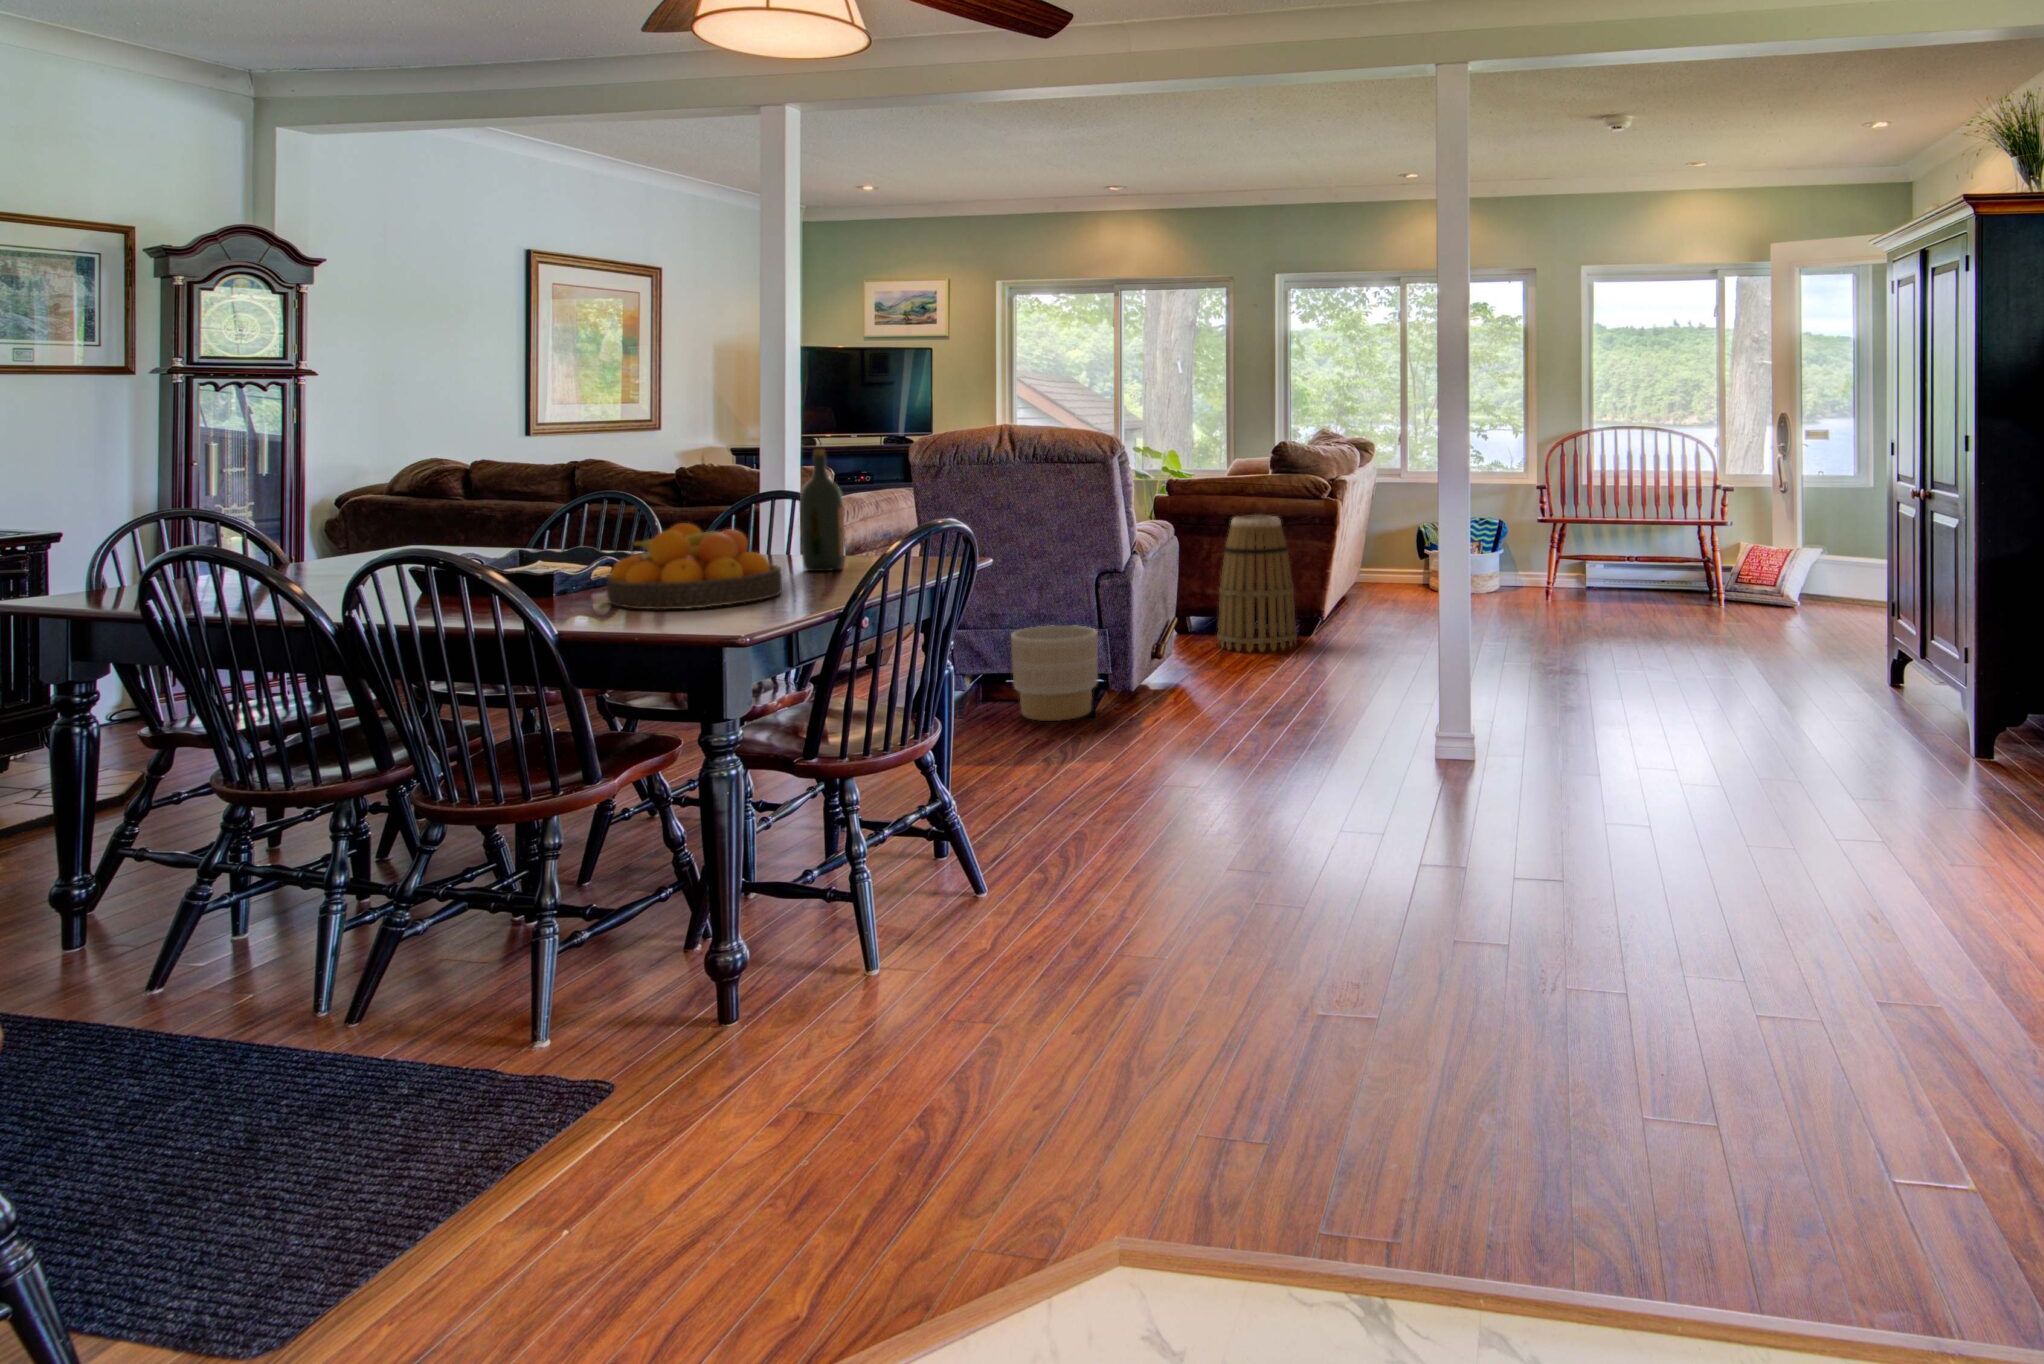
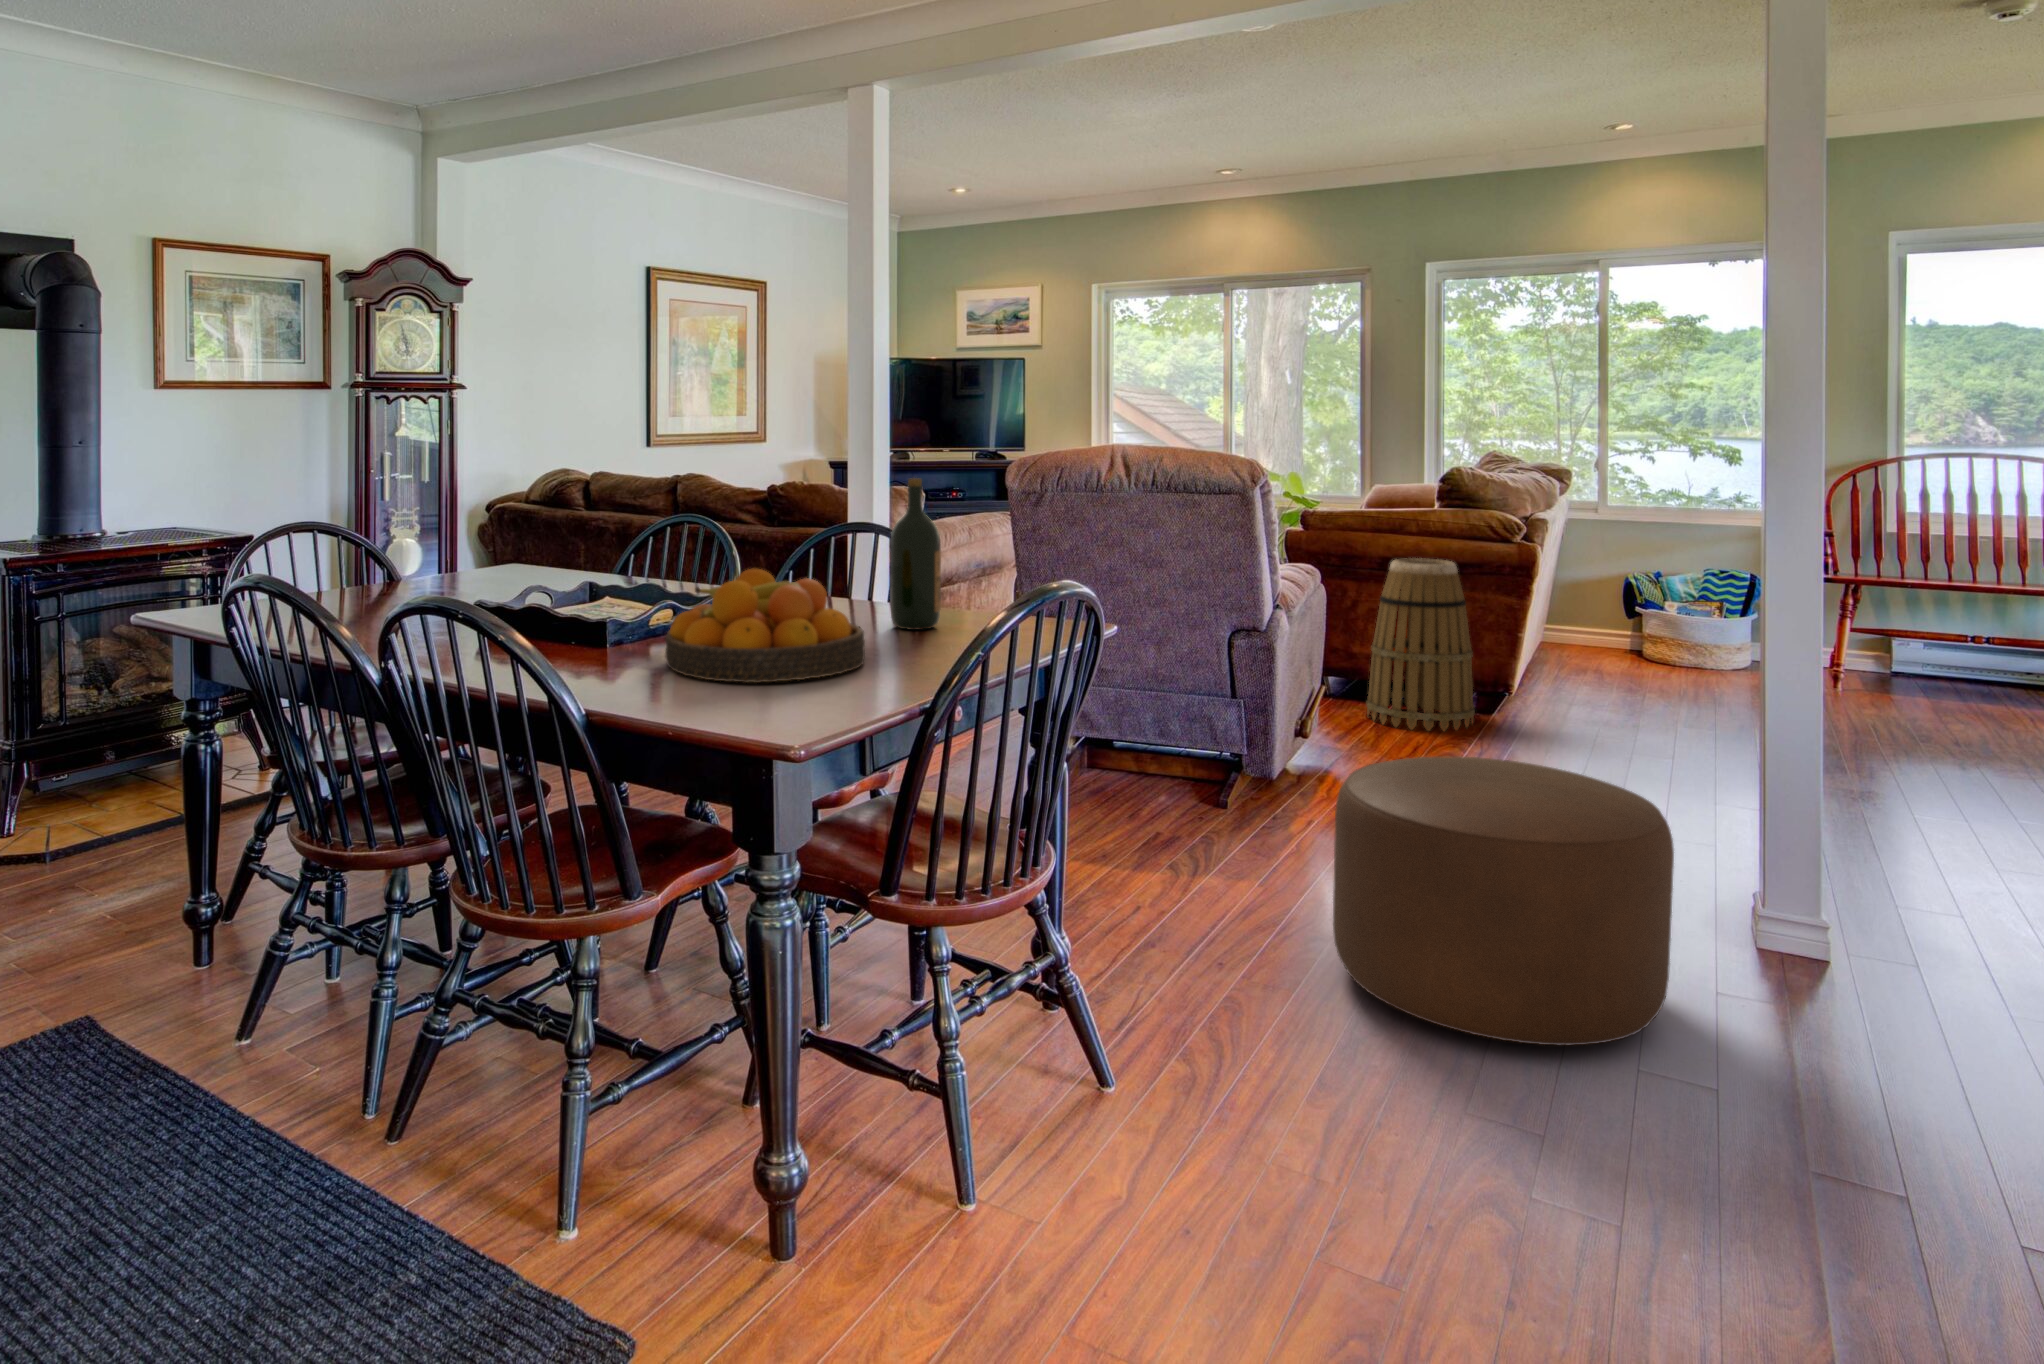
planter: present [1011,625,1098,721] -> none [1123,687,1230,806]
ottoman: none [1158,647,1373,831] -> present [1333,756,1674,1045]

